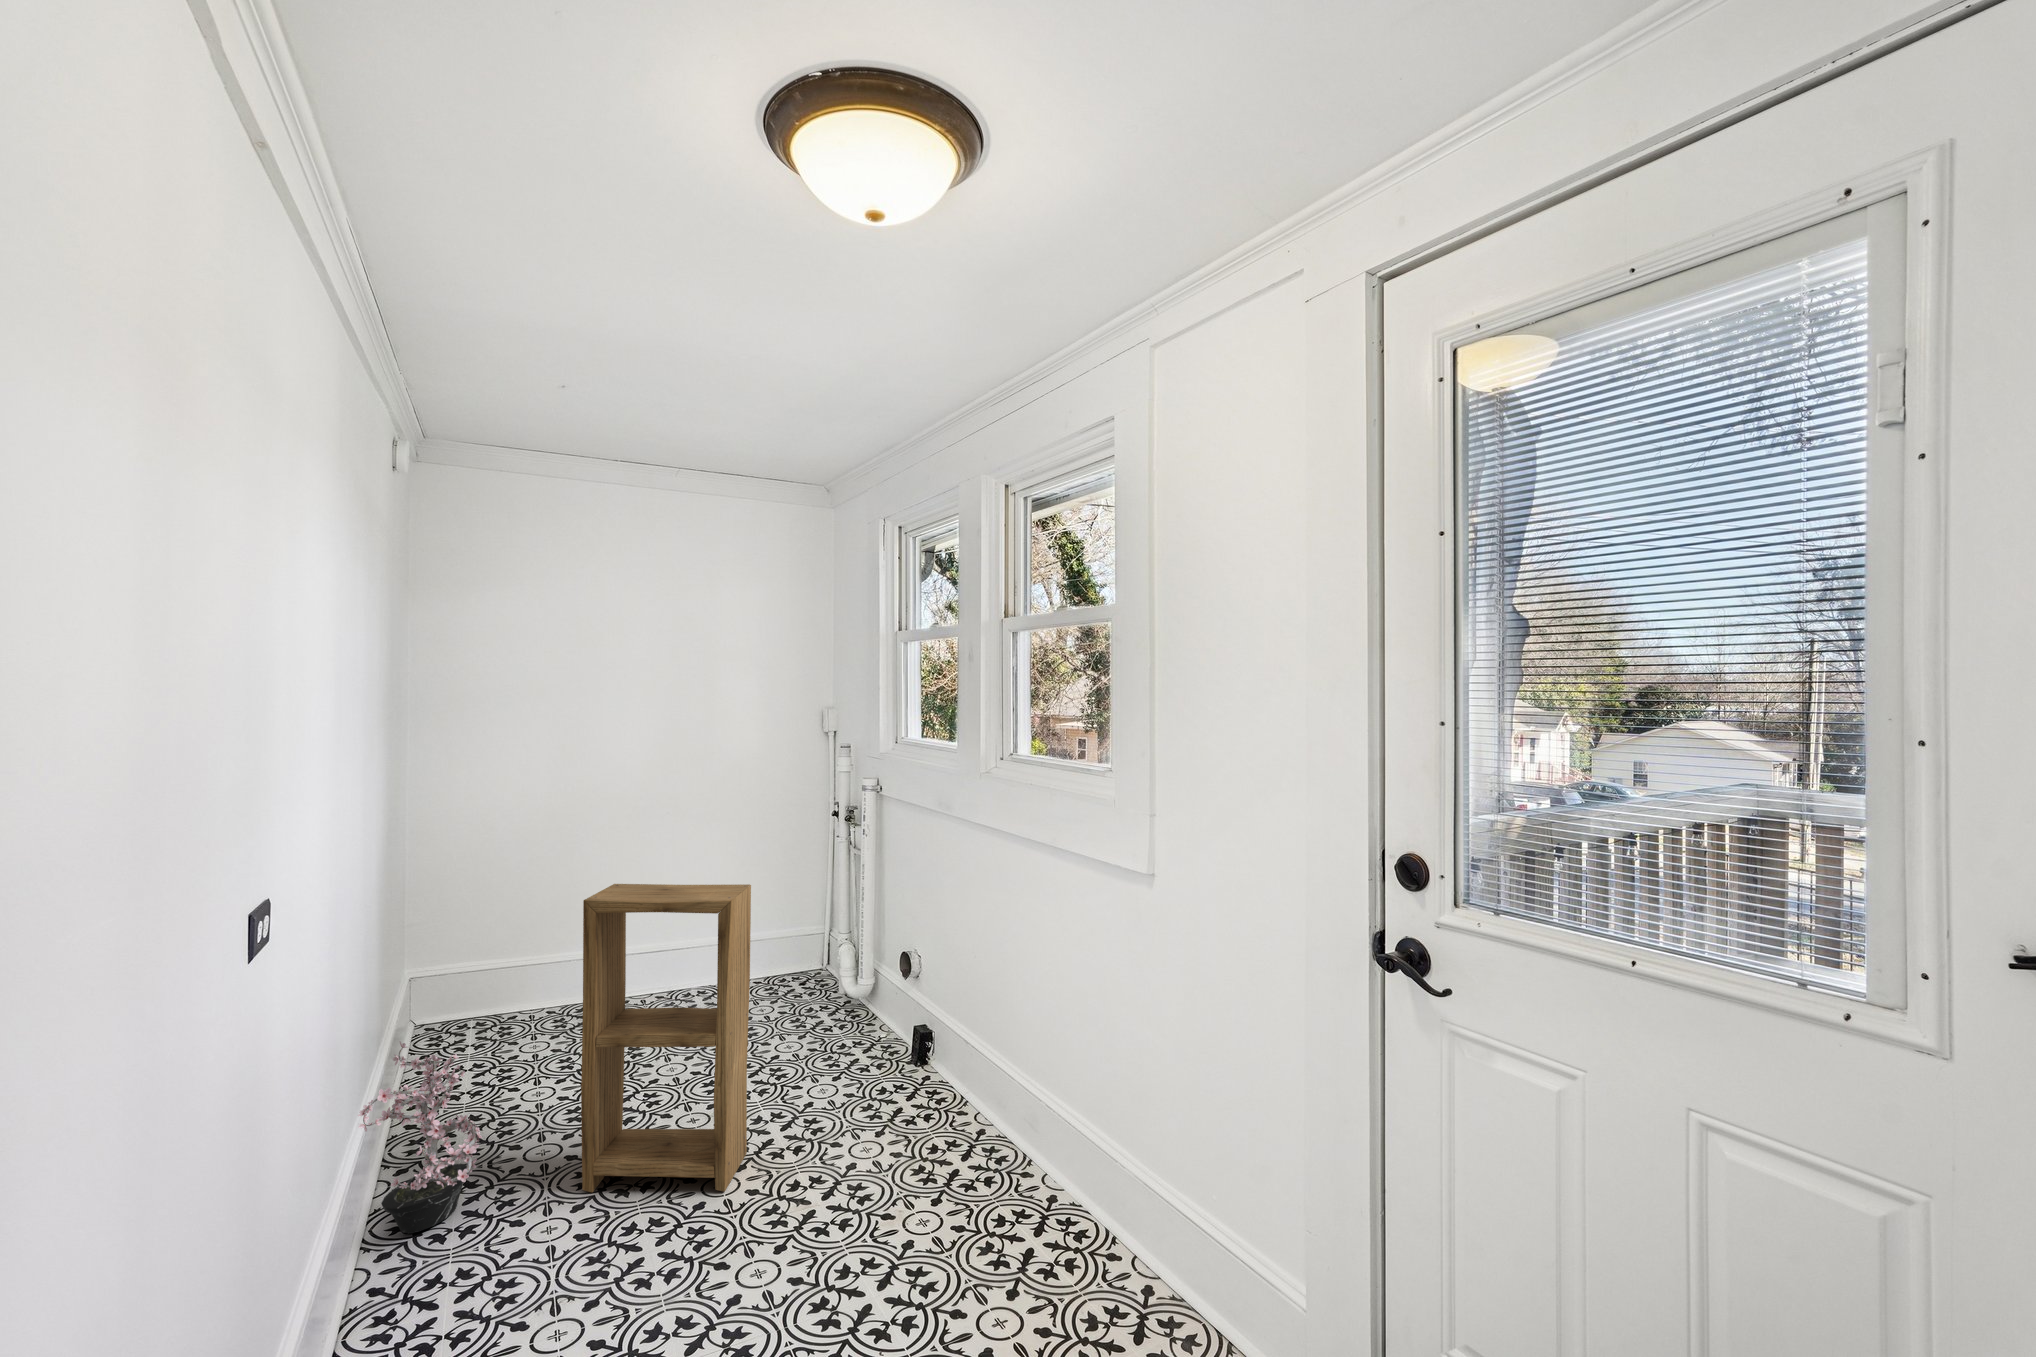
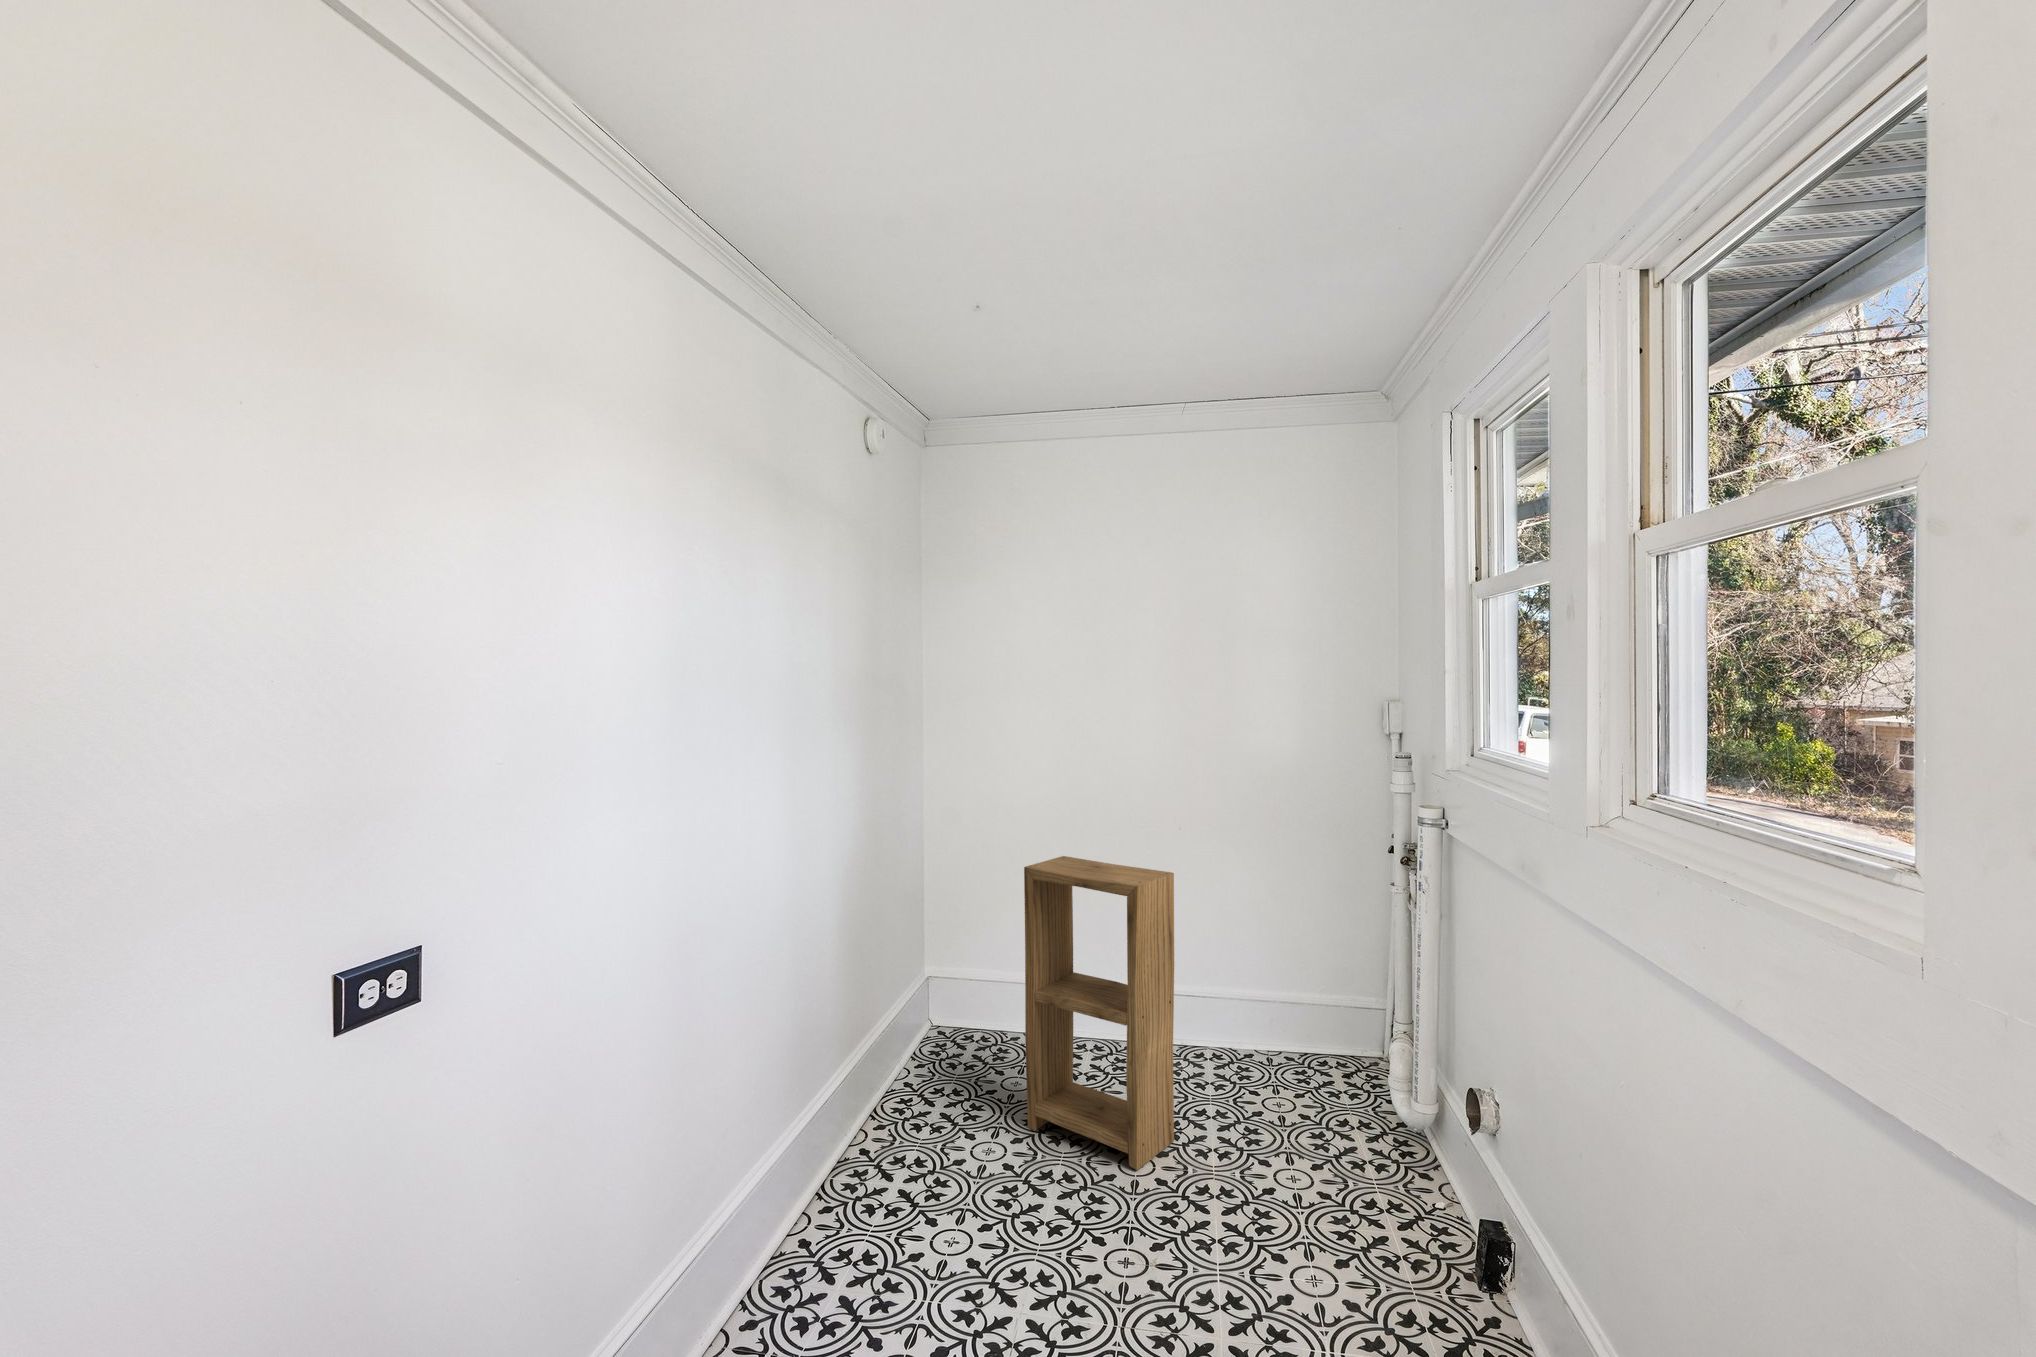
potted plant: present [358,1041,482,1233] -> none [851,958,954,1117]

